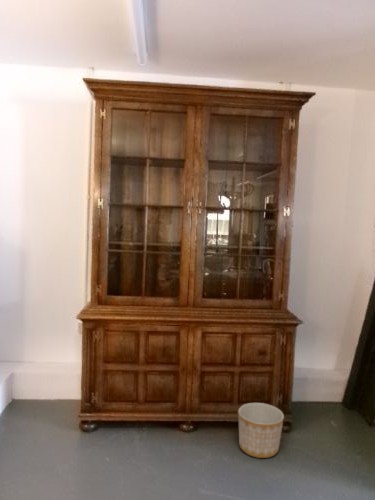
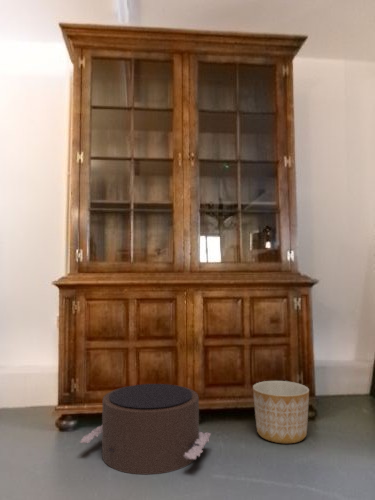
pouf: none [99,402,201,483] -> present [80,384,211,475]

